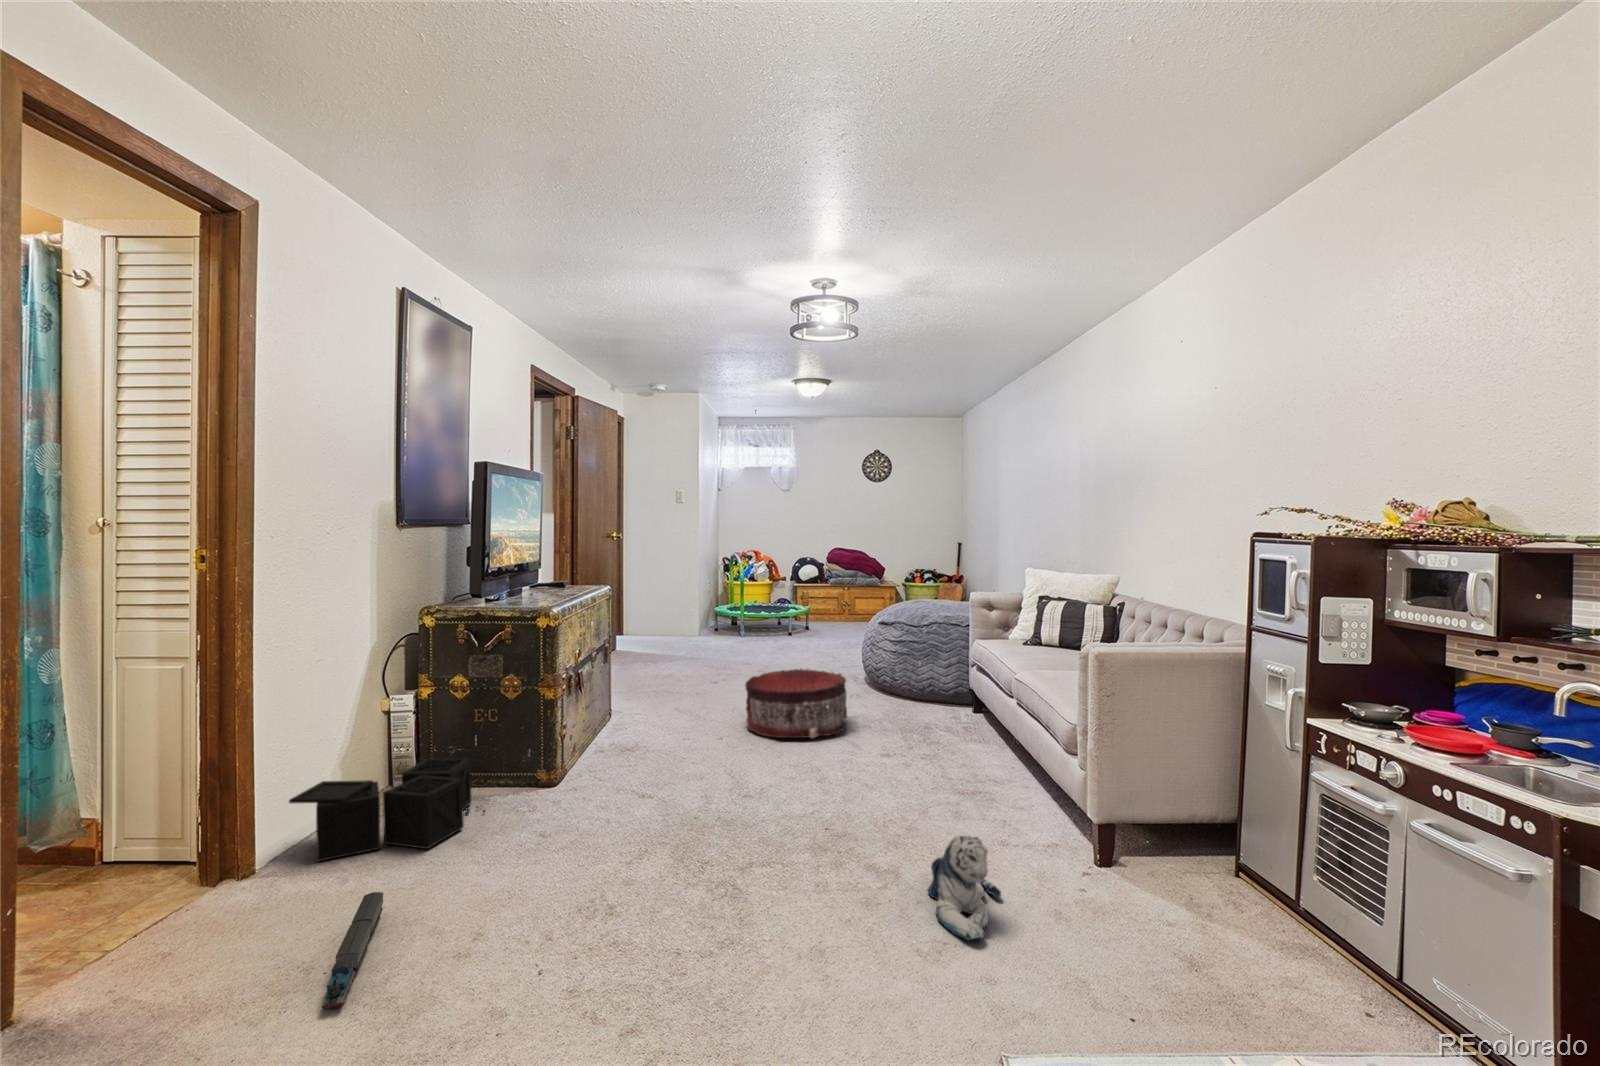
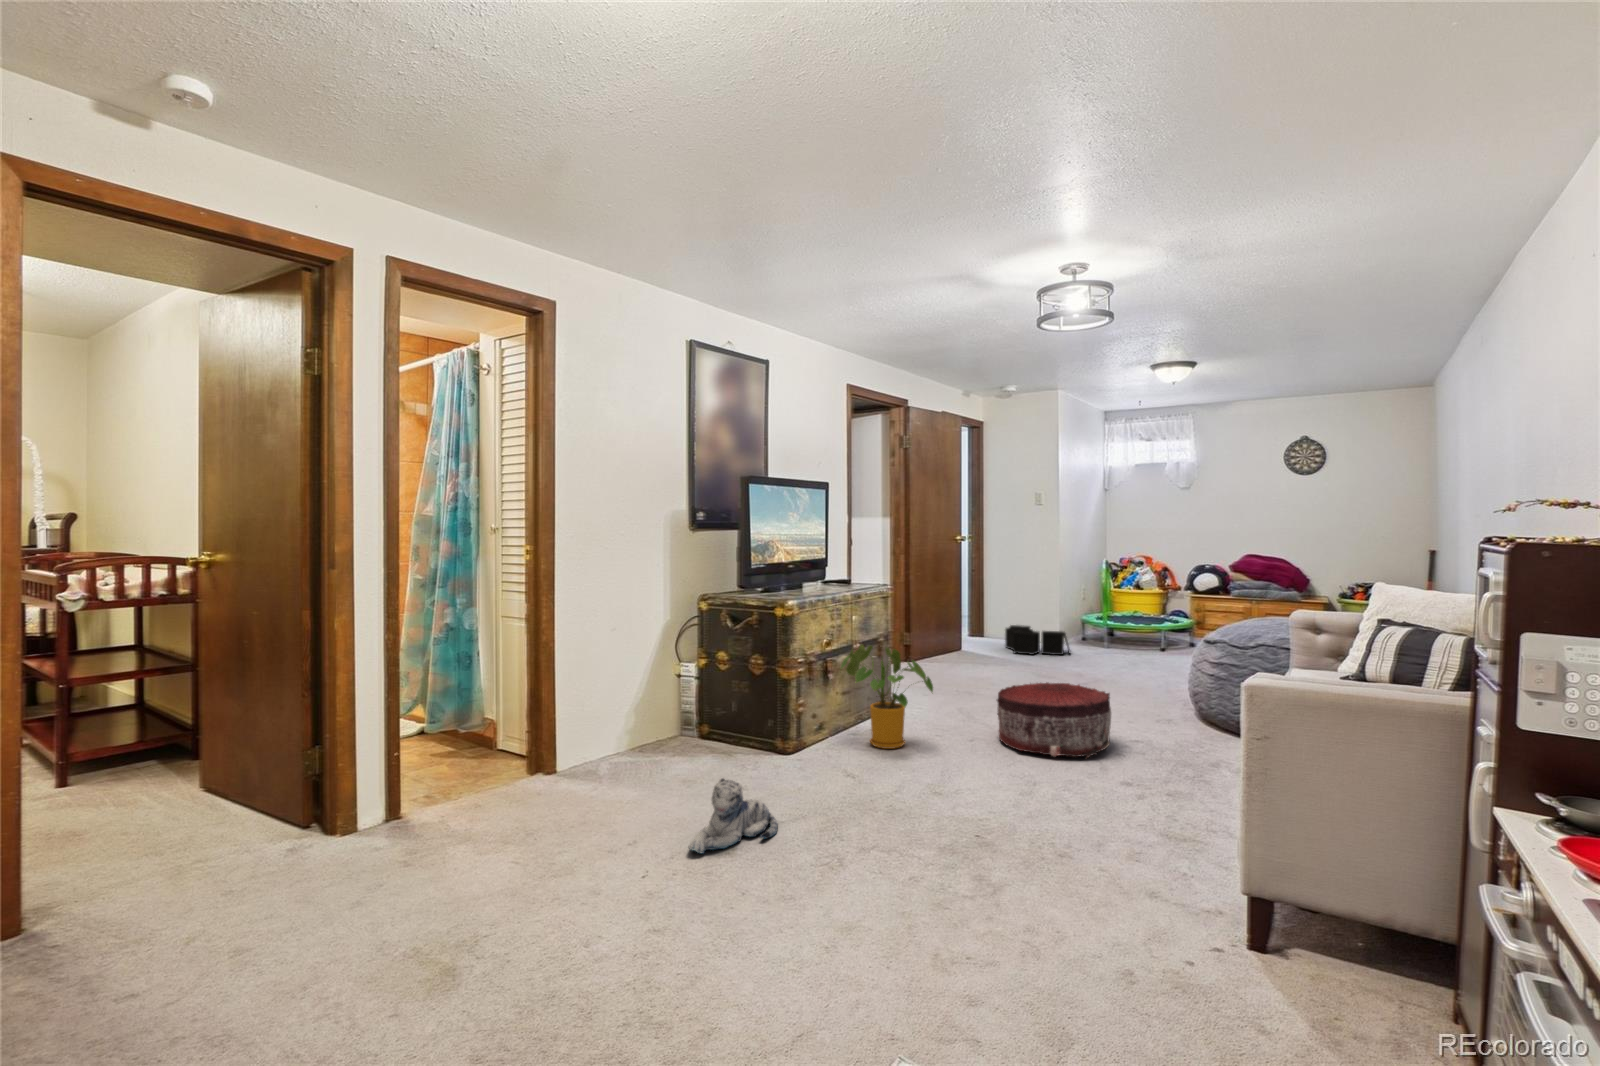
house plant: none [598,650,705,760] -> present [841,644,933,749]
storage bin: present [289,758,485,861] -> present [1005,625,1070,655]
plush toy: present [927,836,1001,940] -> present [689,778,778,854]
toy train: present [322,892,383,1010] -> none [528,793,606,853]

